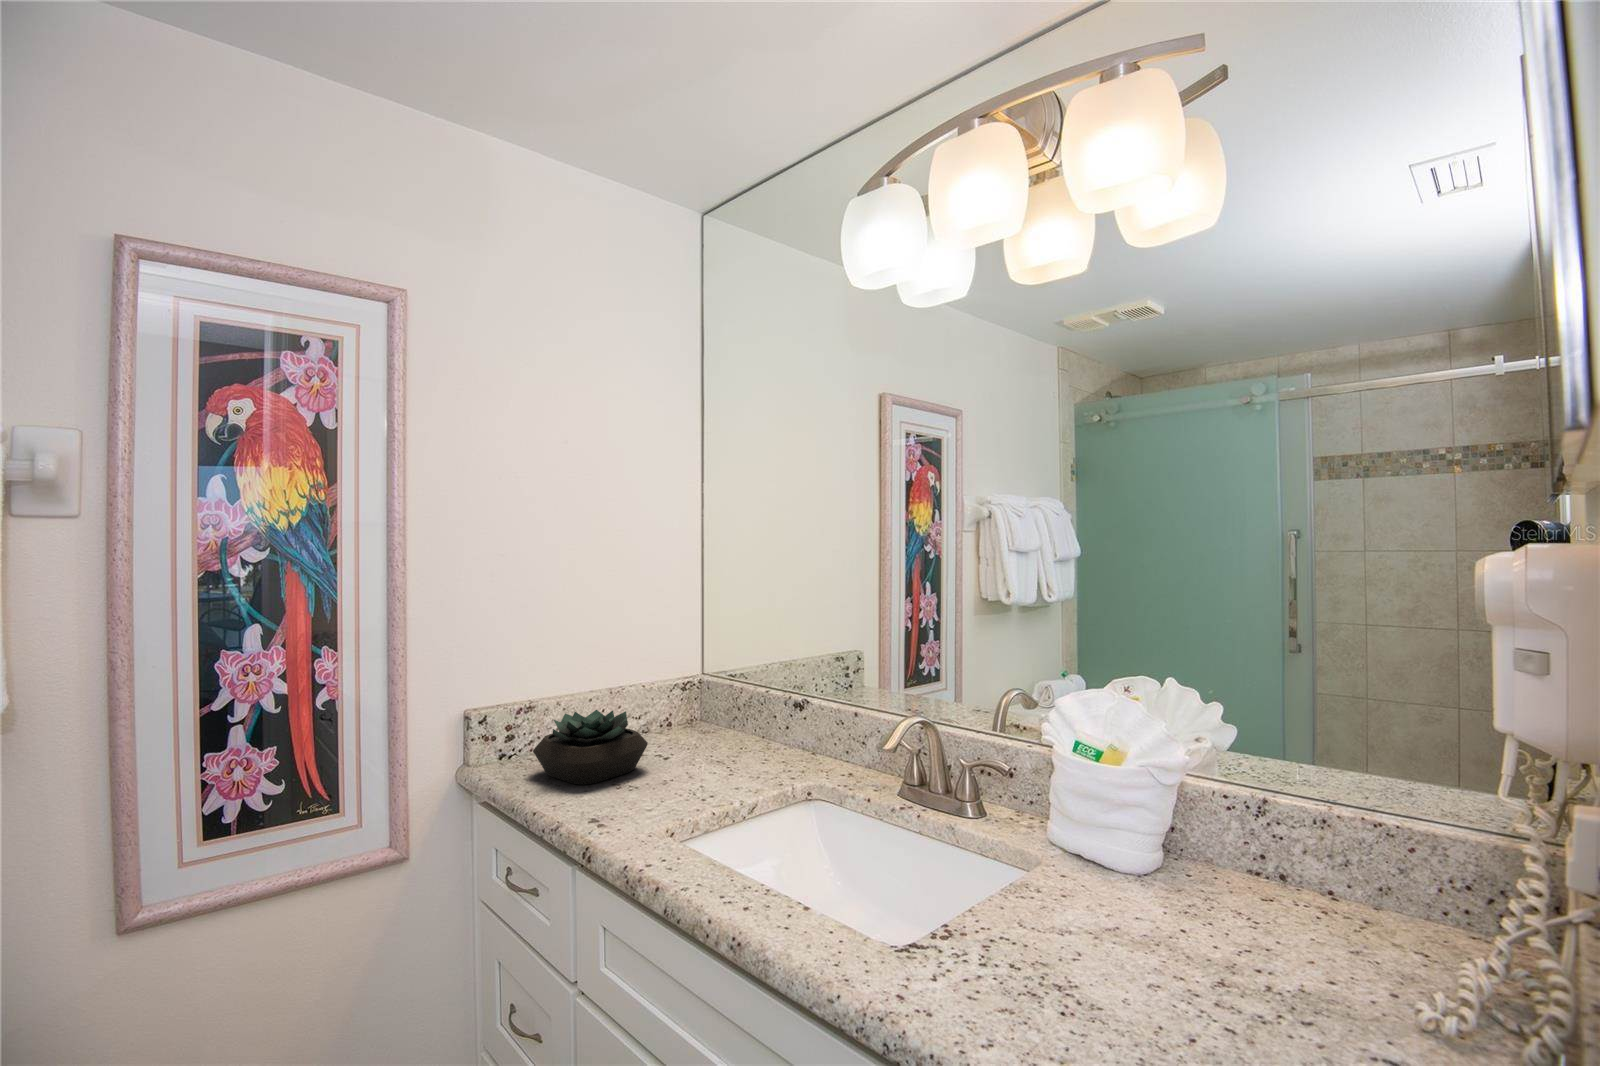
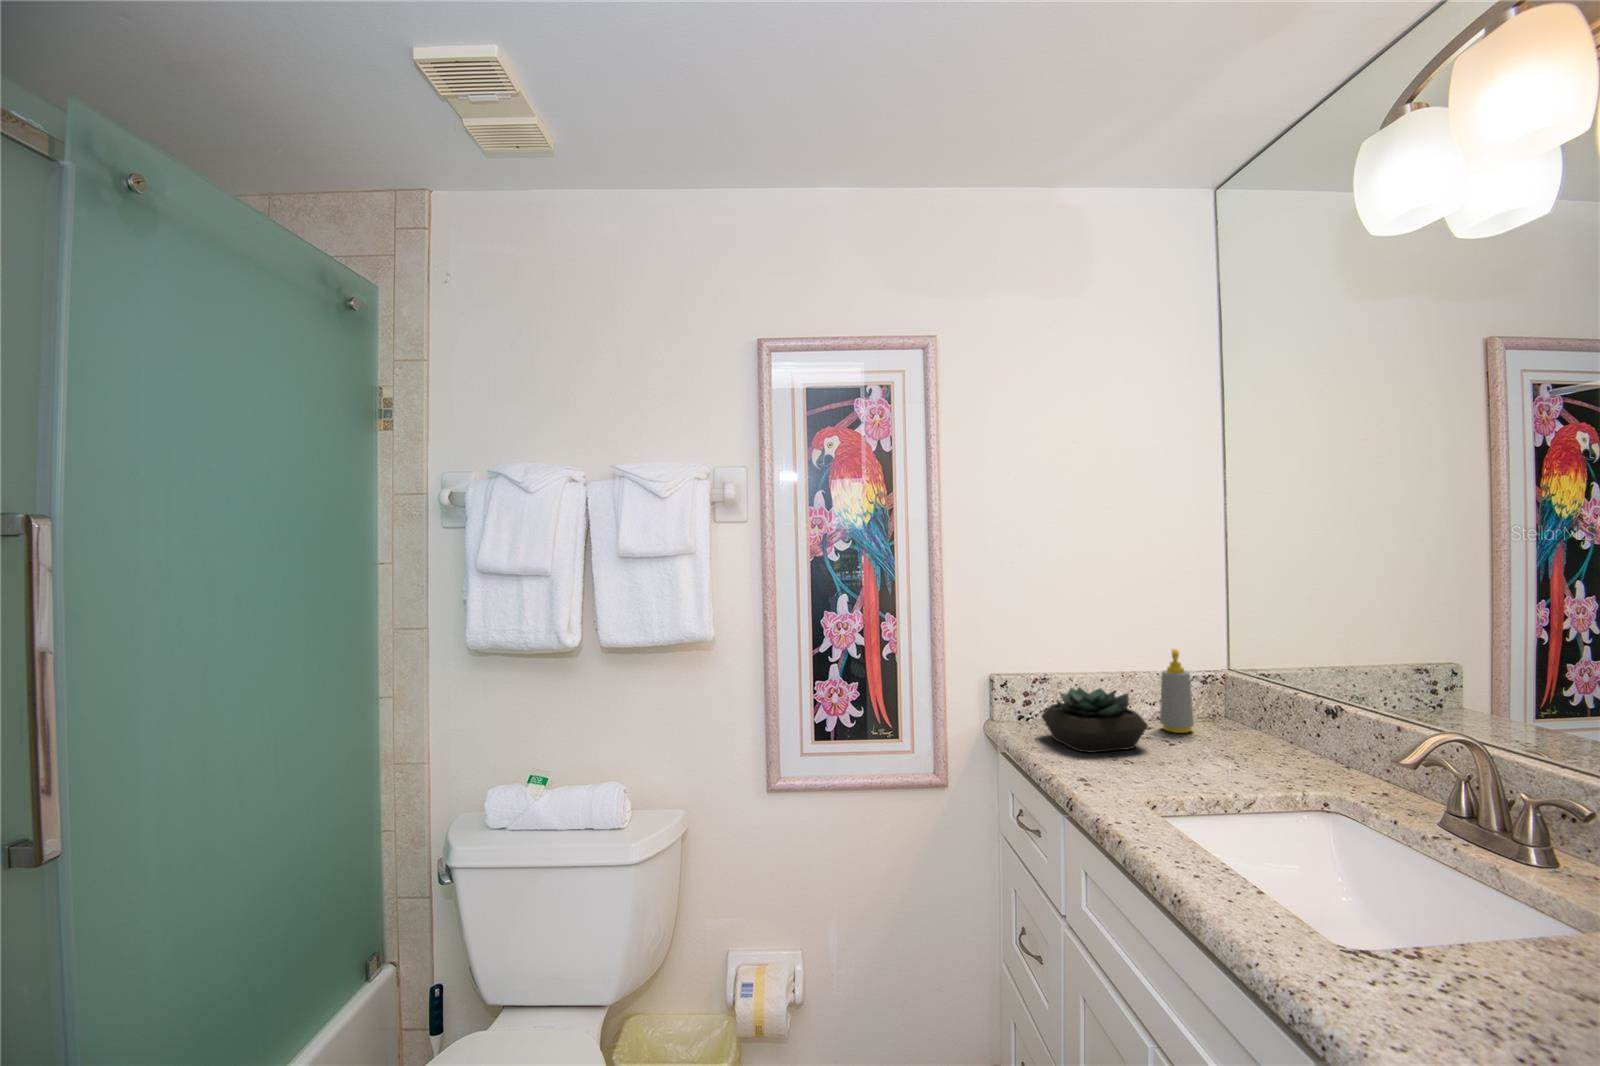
soap bottle: none [651,661,682,745] -> present [1160,649,1194,733]

